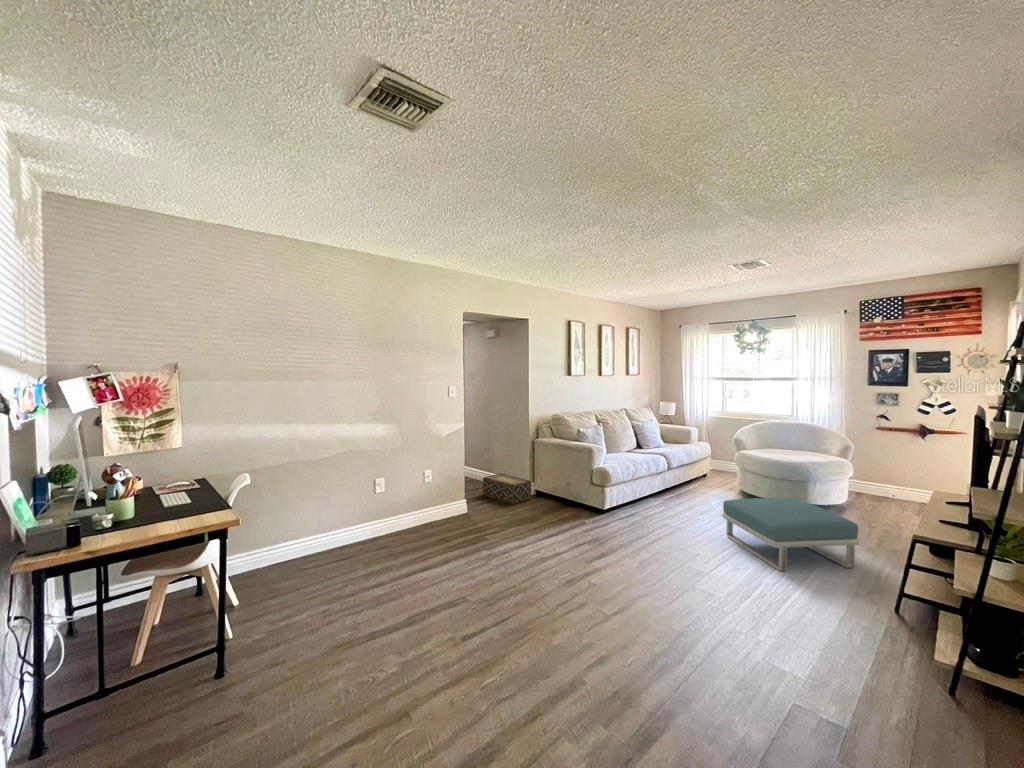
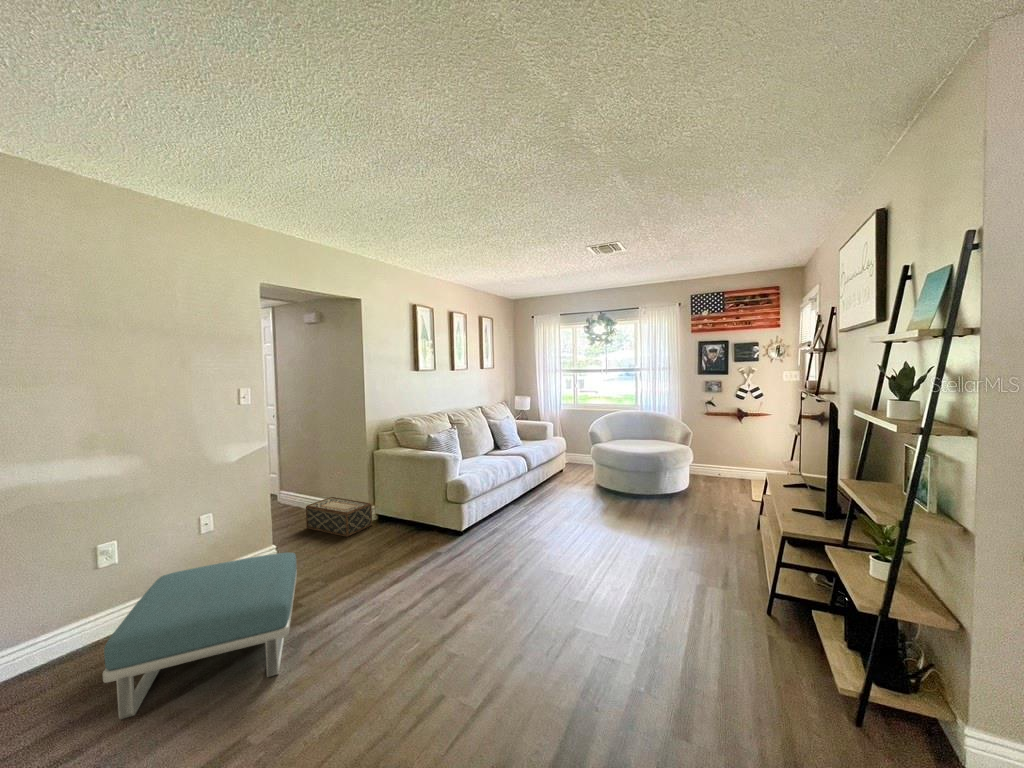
footstool: present [722,498,859,571] -> present [103,552,297,719]

